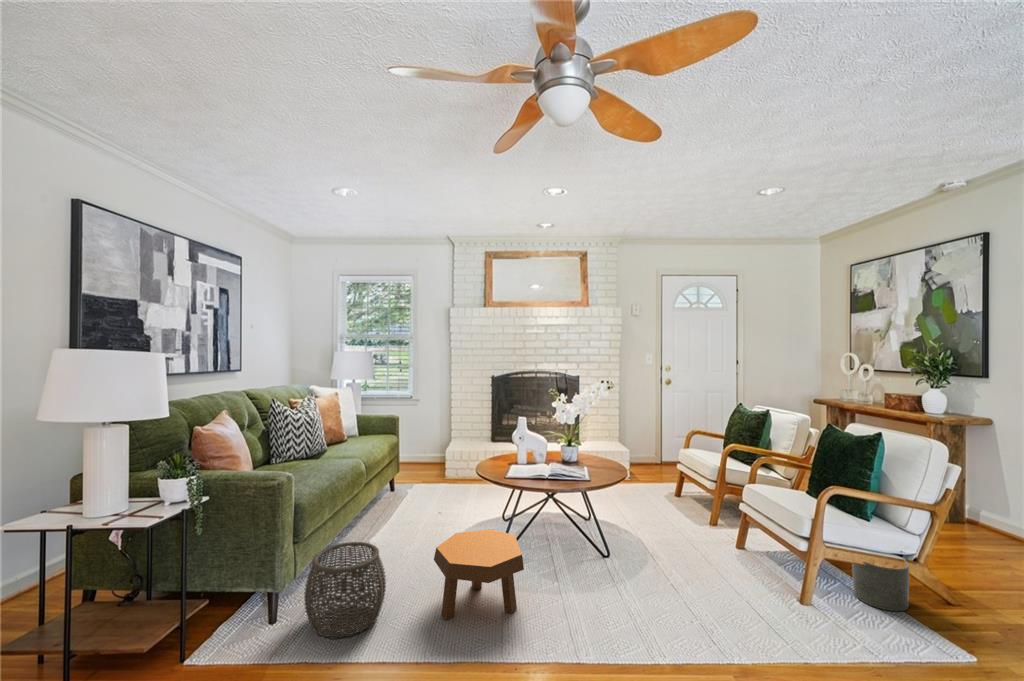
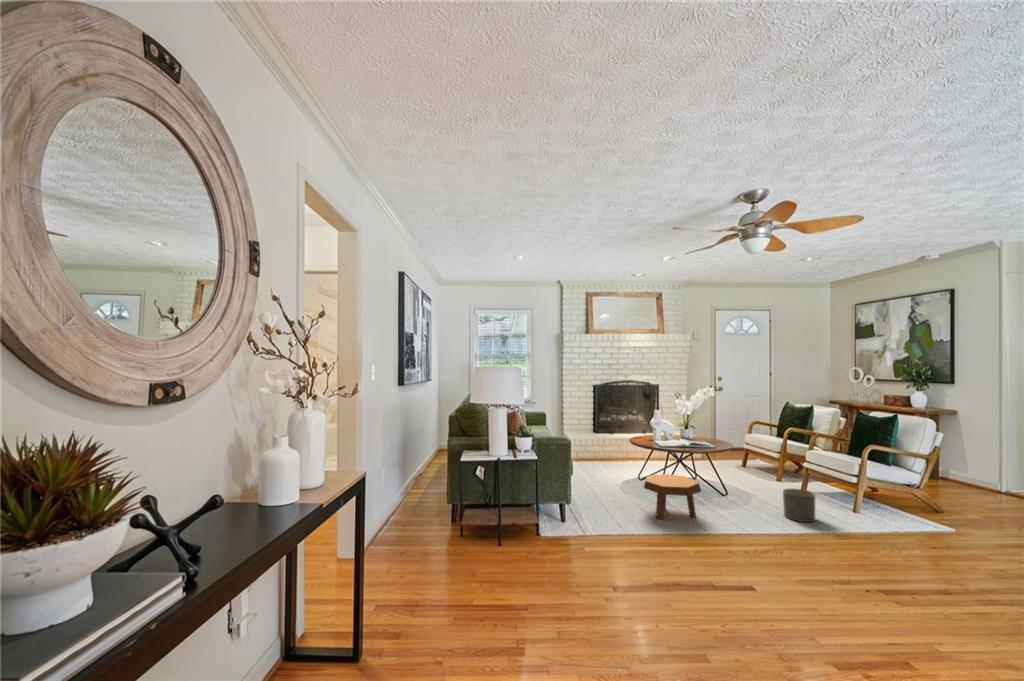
woven basket: present [304,542,386,638] -> none [582,477,627,526]
planter: present [852,560,909,611] -> present [783,489,815,522]

